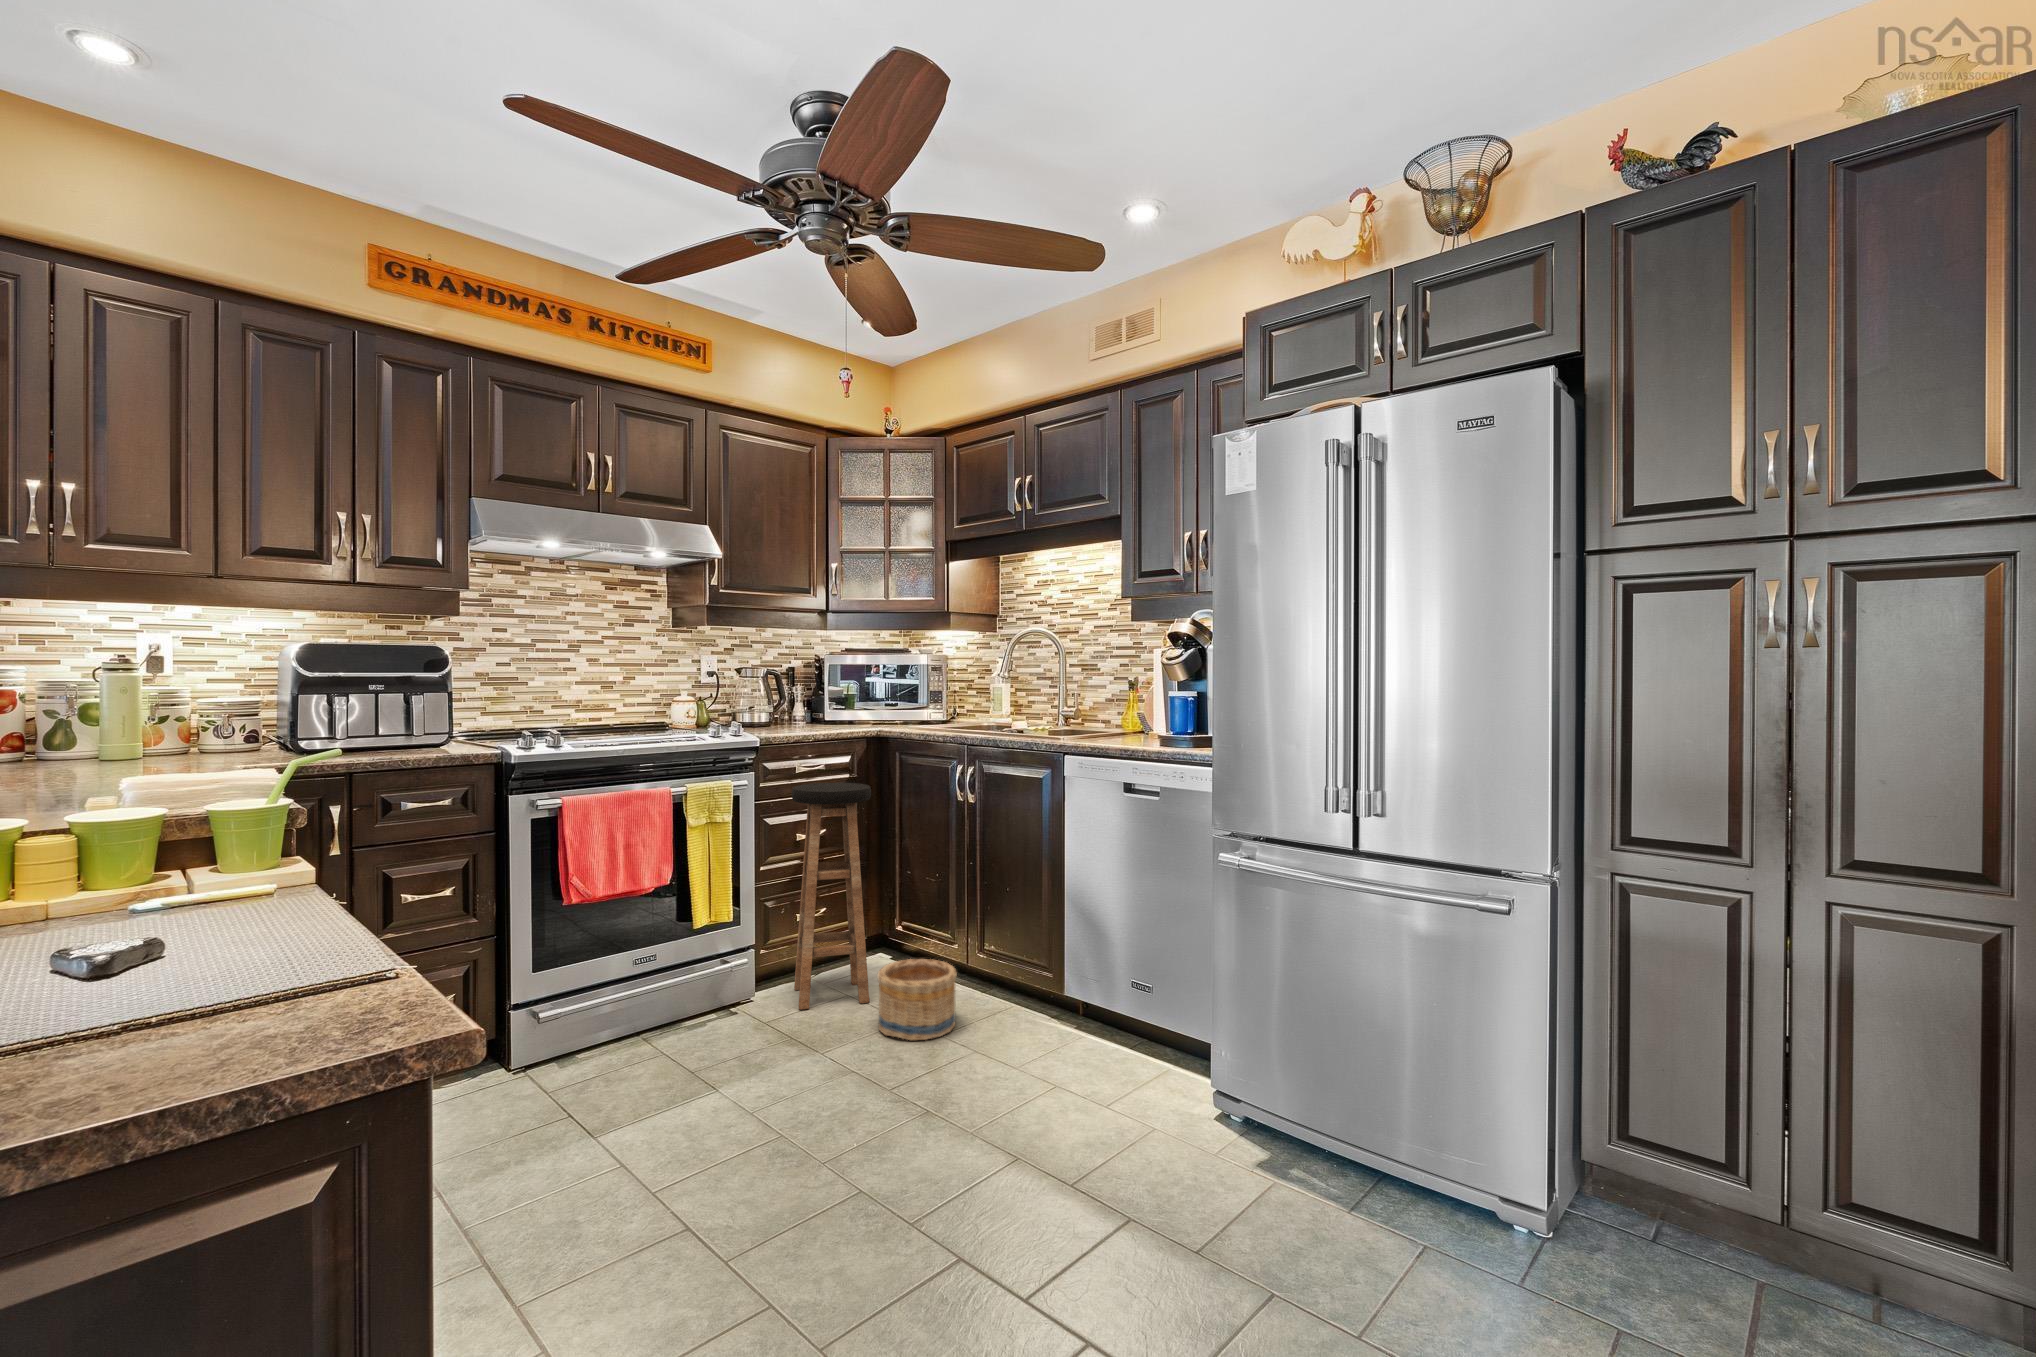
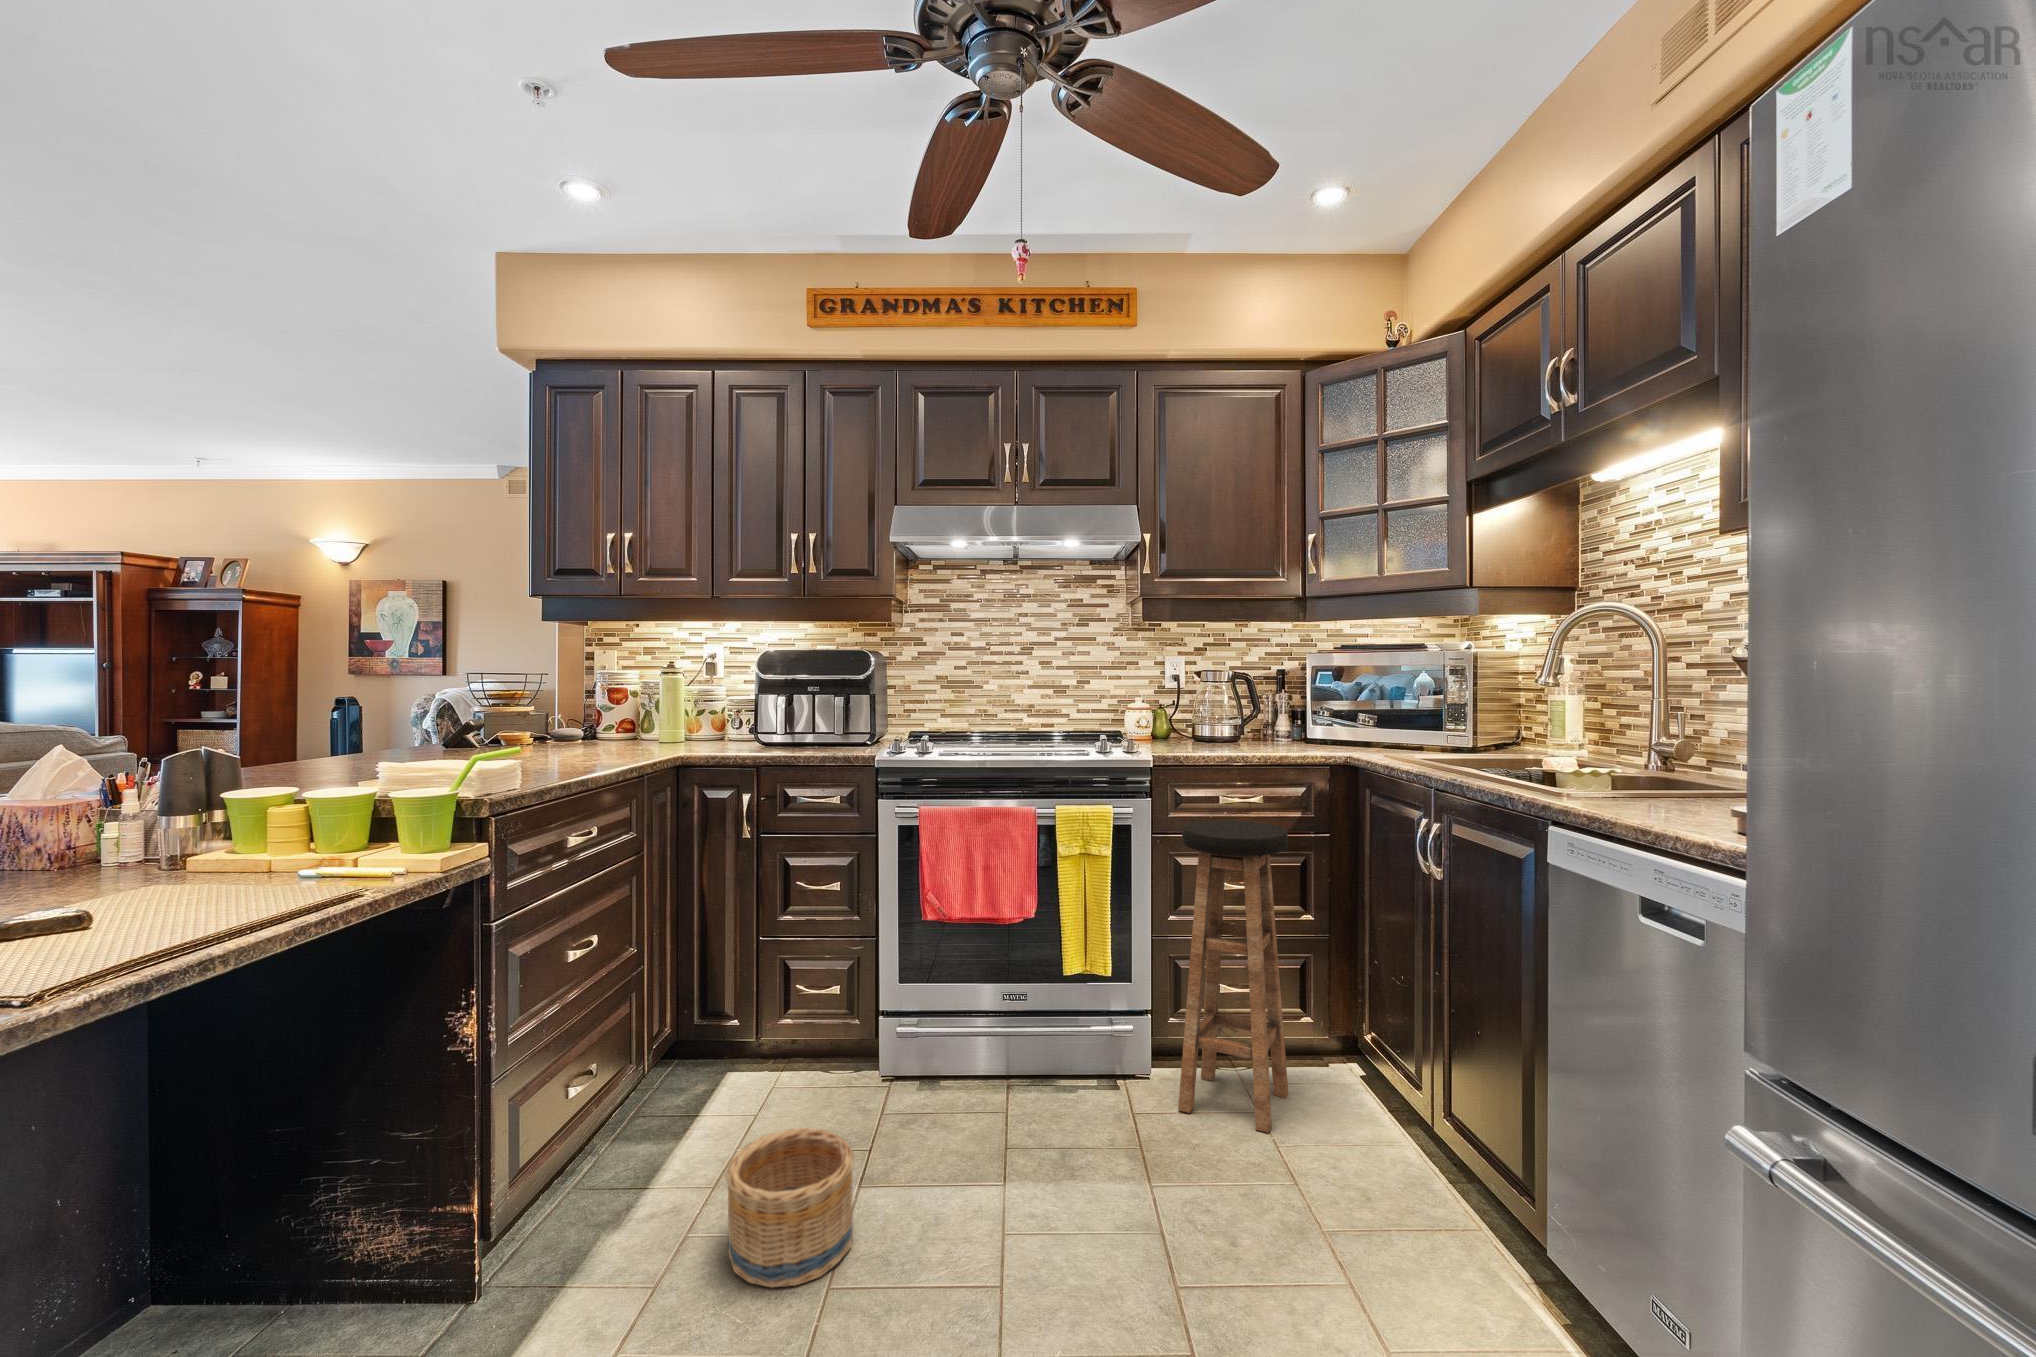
basket: present [878,959,957,1040] -> present [726,1128,854,1288]

